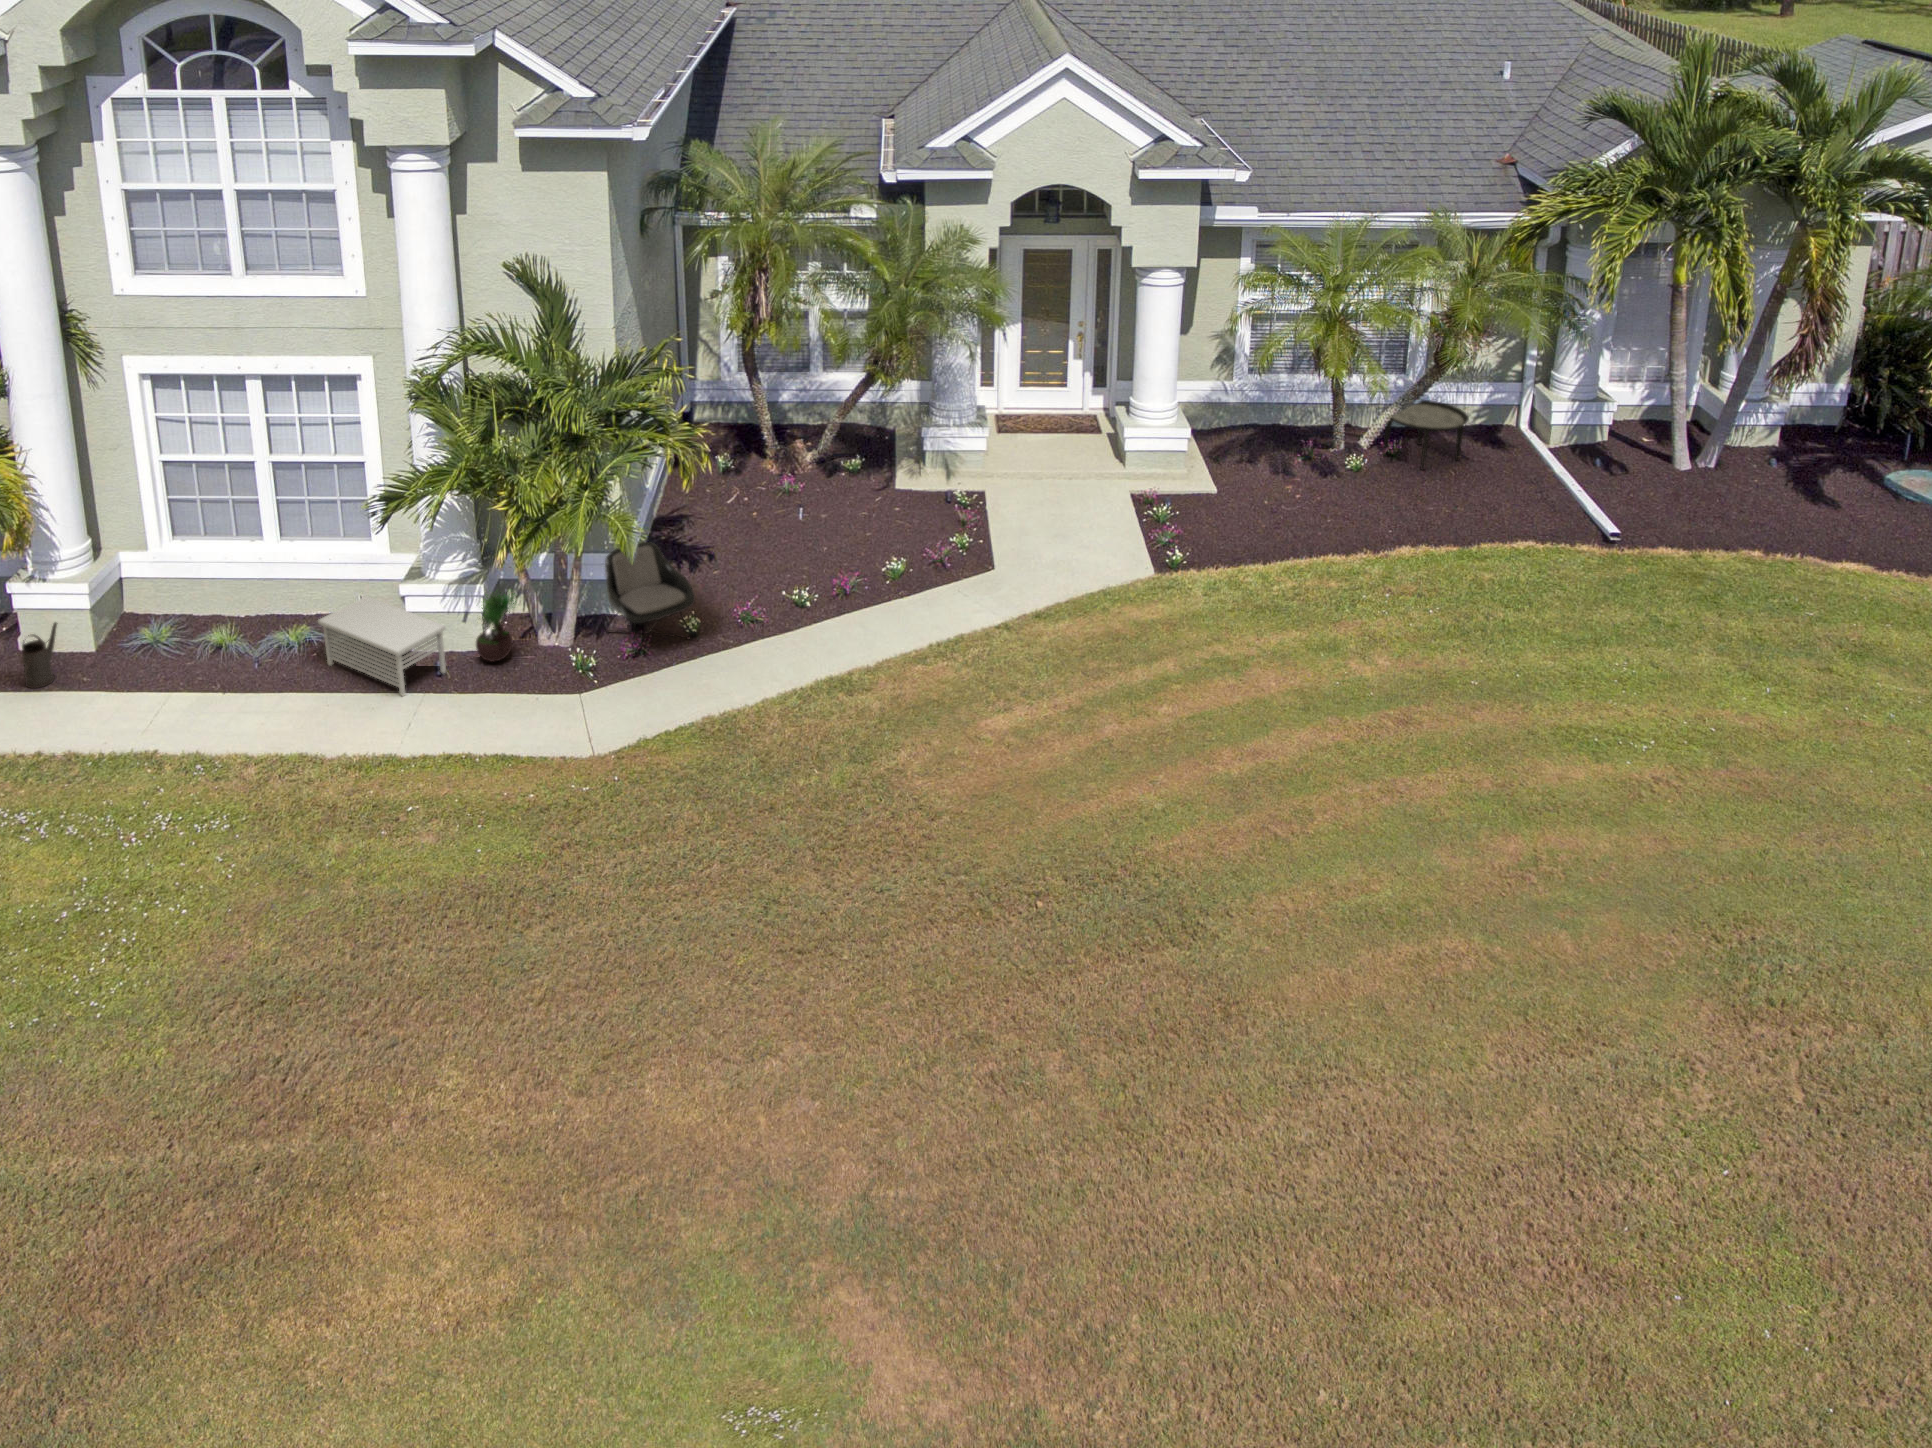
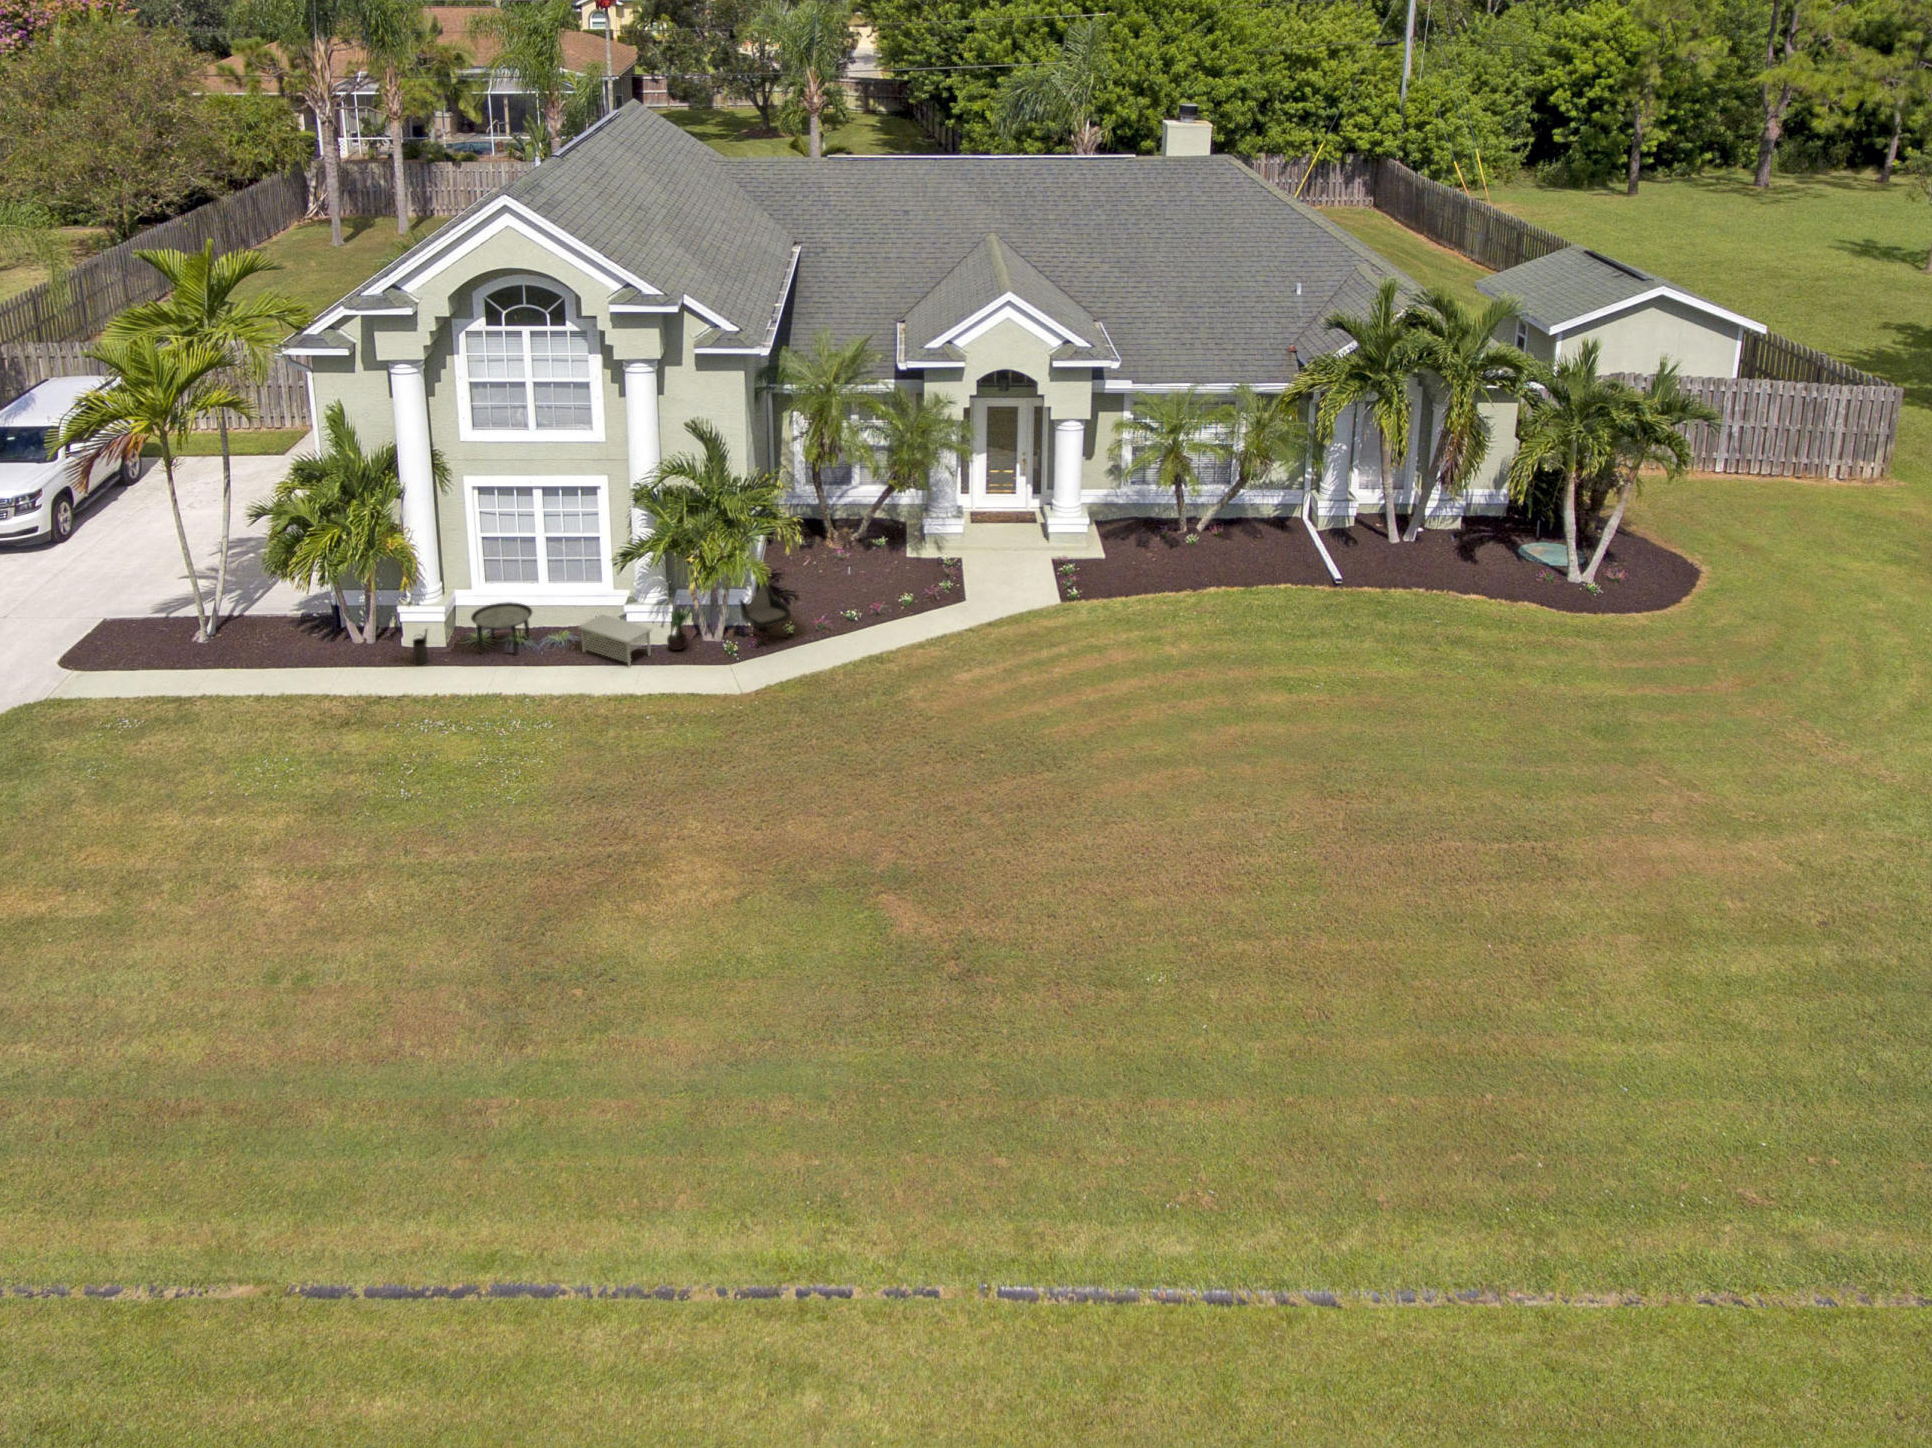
round table: present [1384,400,1469,470] -> present [471,602,532,655]

